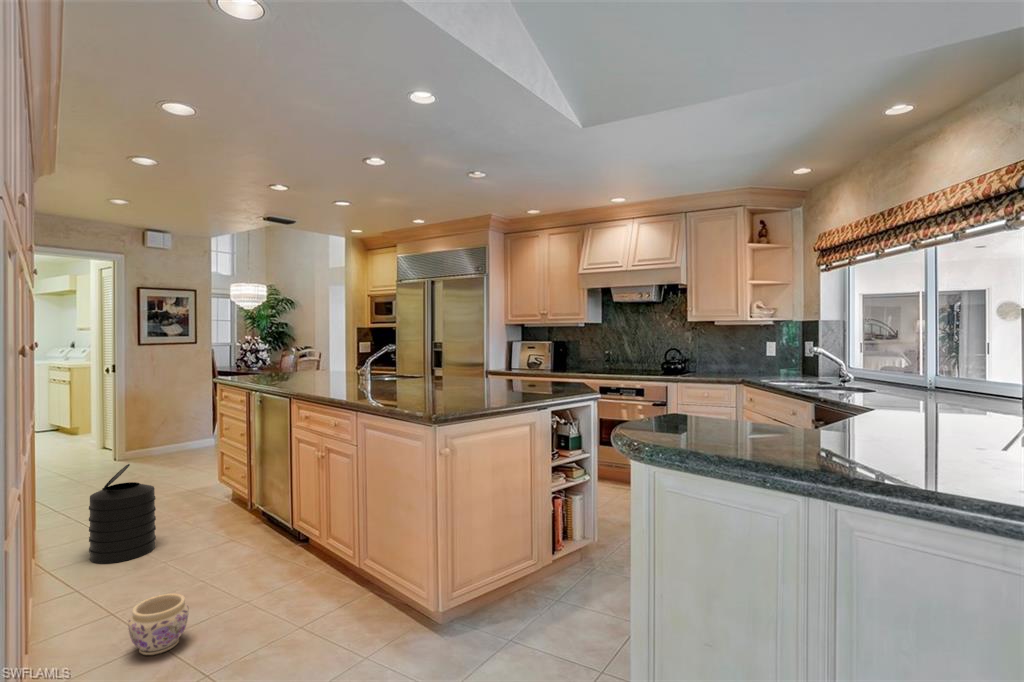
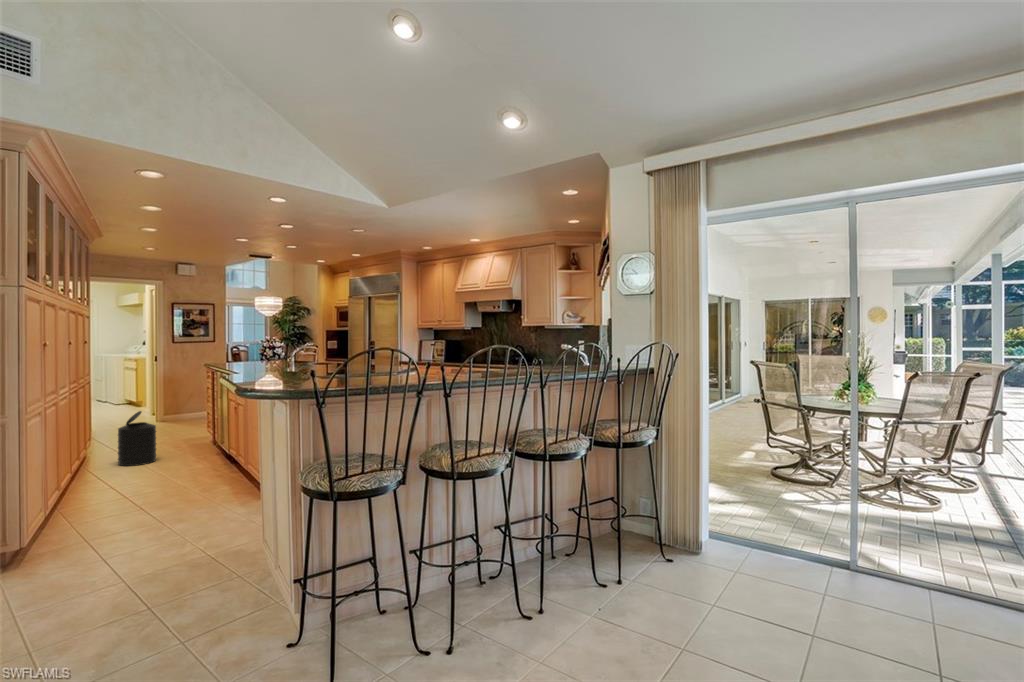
planter: present [128,594,189,656] -> none [119,469,151,496]

